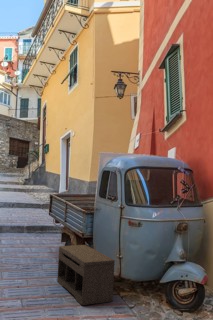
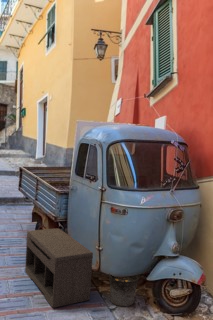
bucket: none [128,277,155,306] -> present [109,275,140,306]

